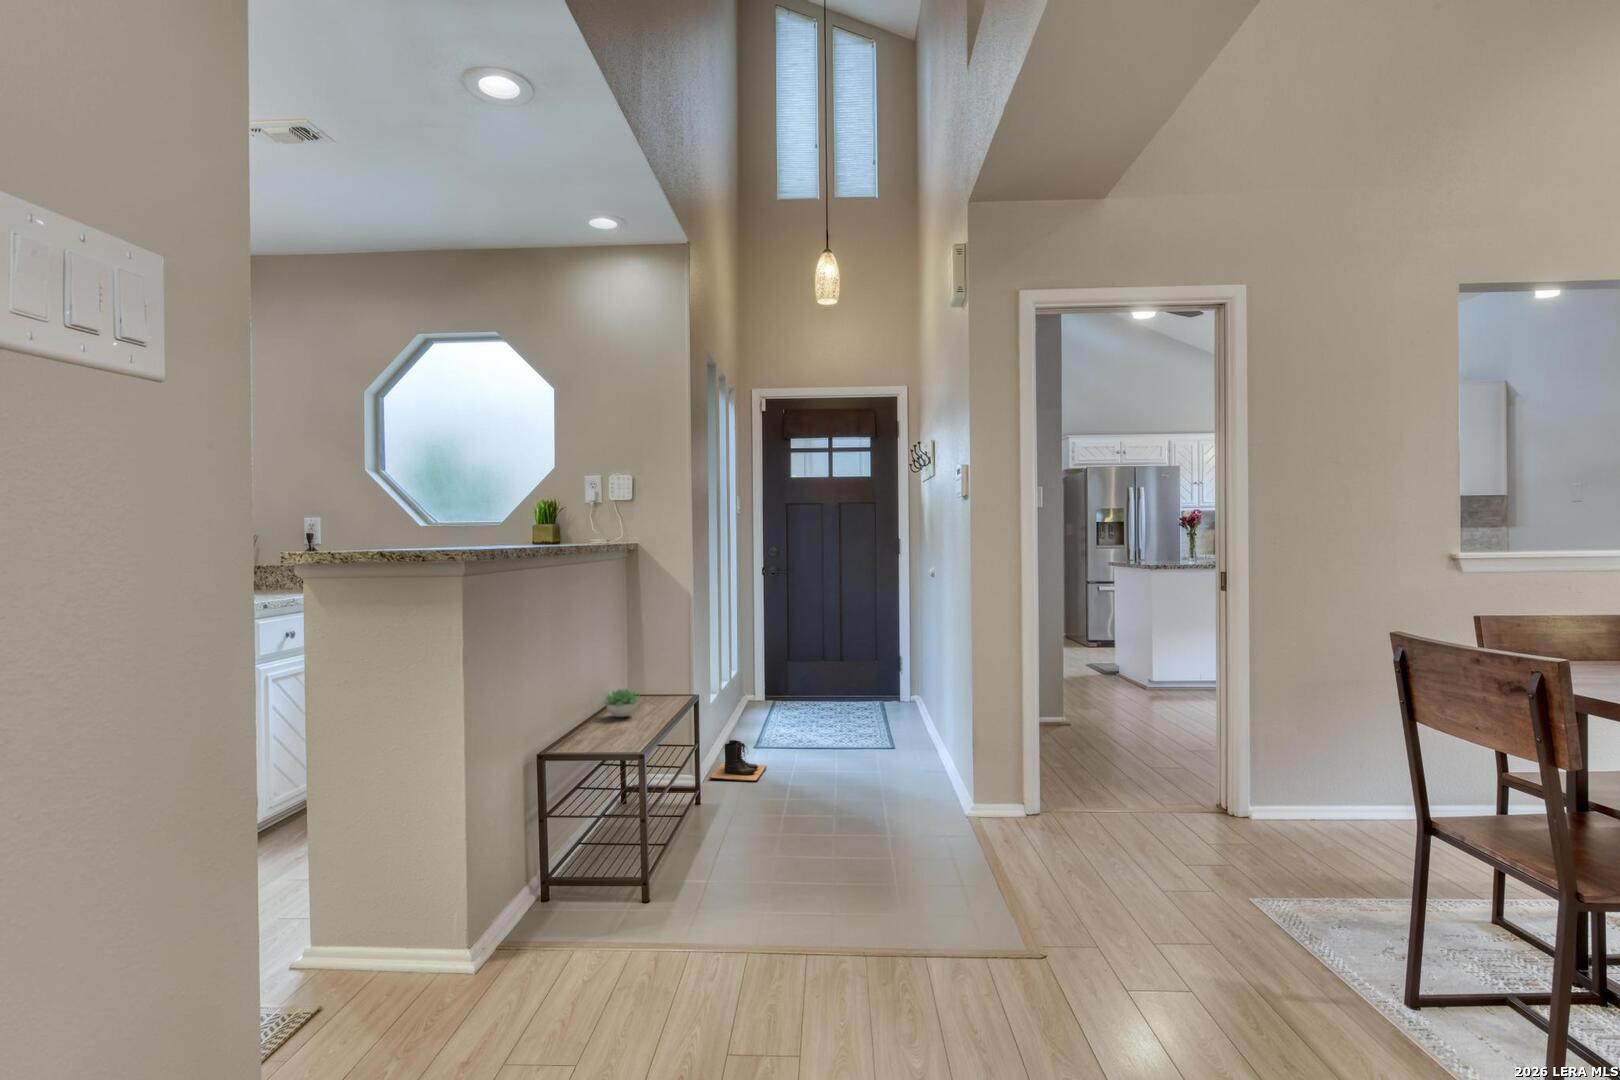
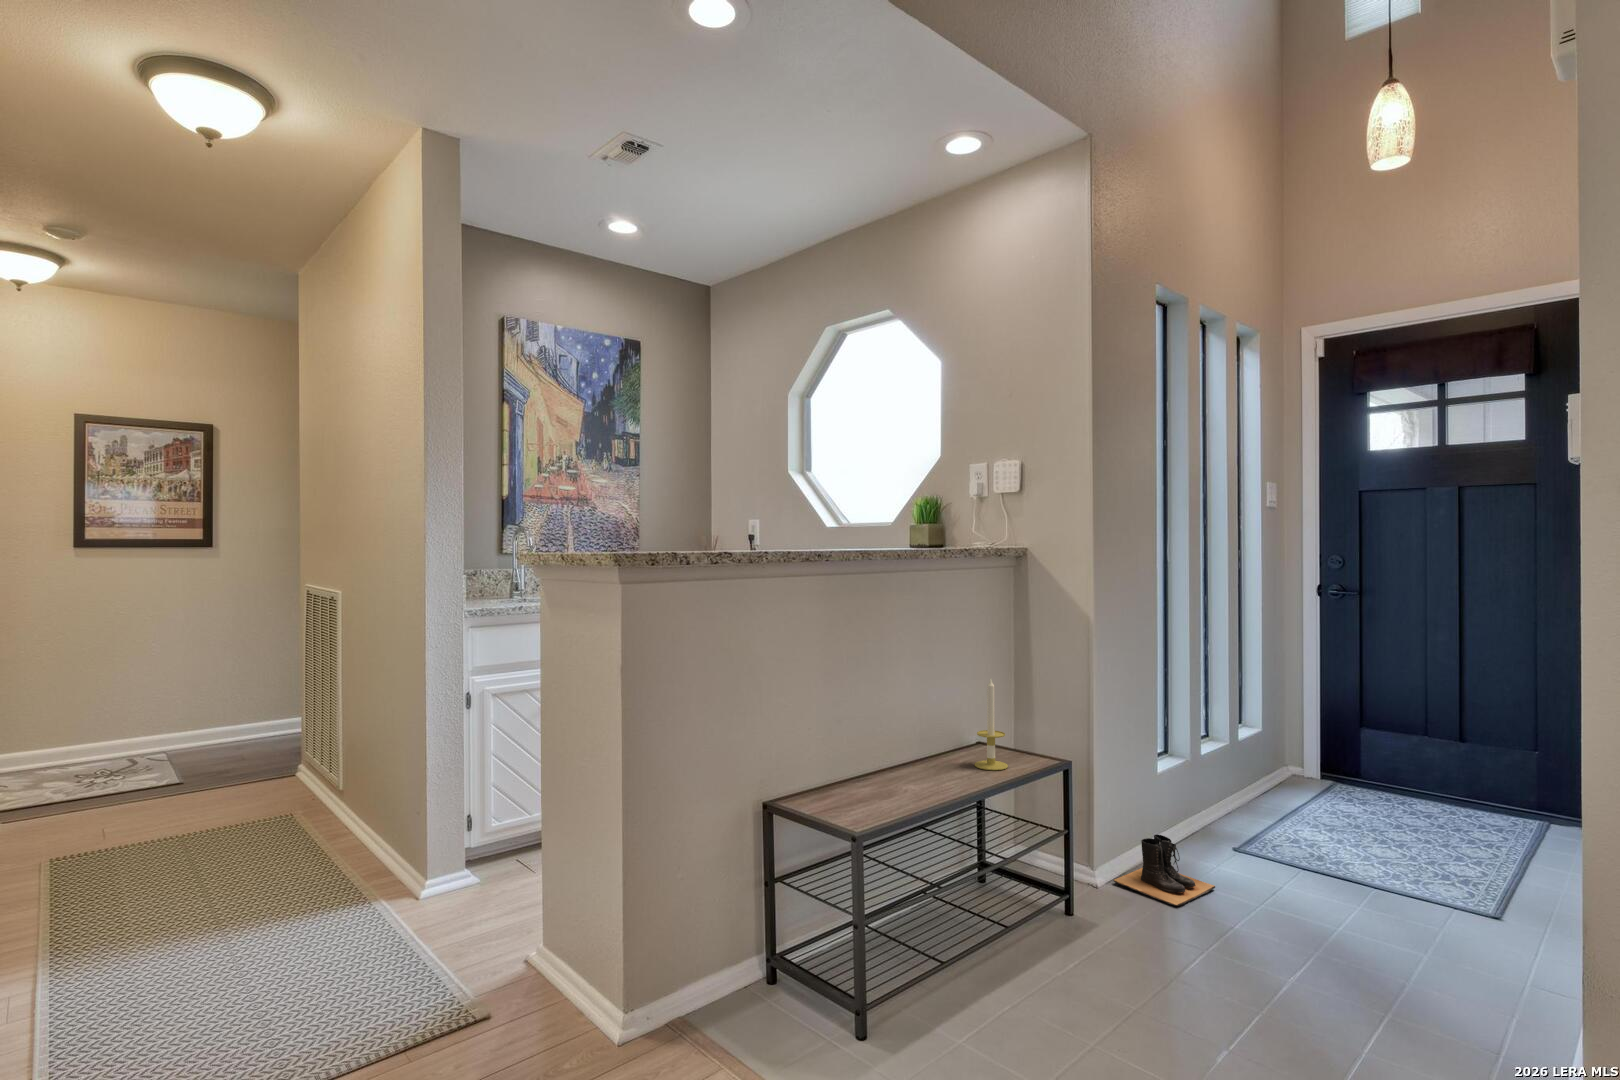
candle: none [640,639,664,708] -> present [975,679,1008,770]
succulent plant: present [604,689,640,717] -> none [904,738,955,776]

